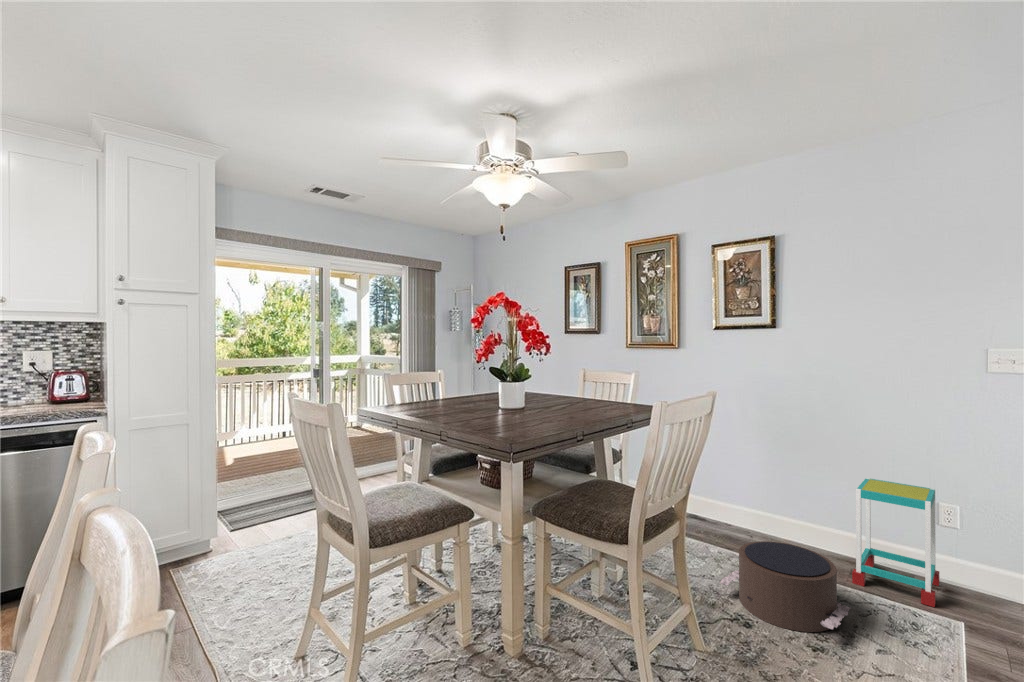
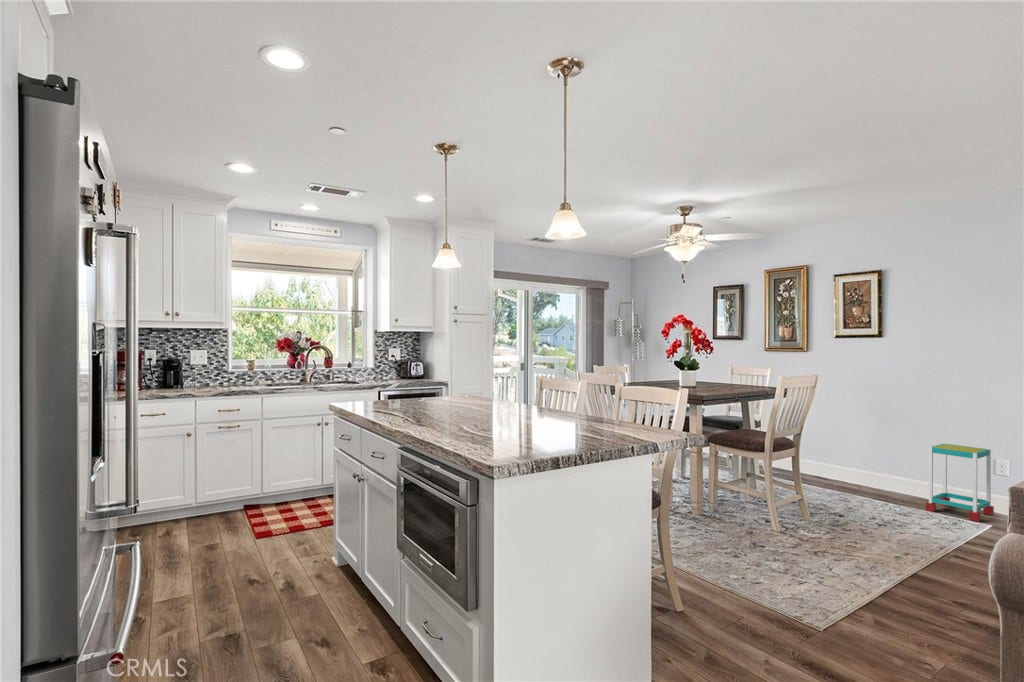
pouf: present [719,541,851,632] -> none [825,478,911,523]

